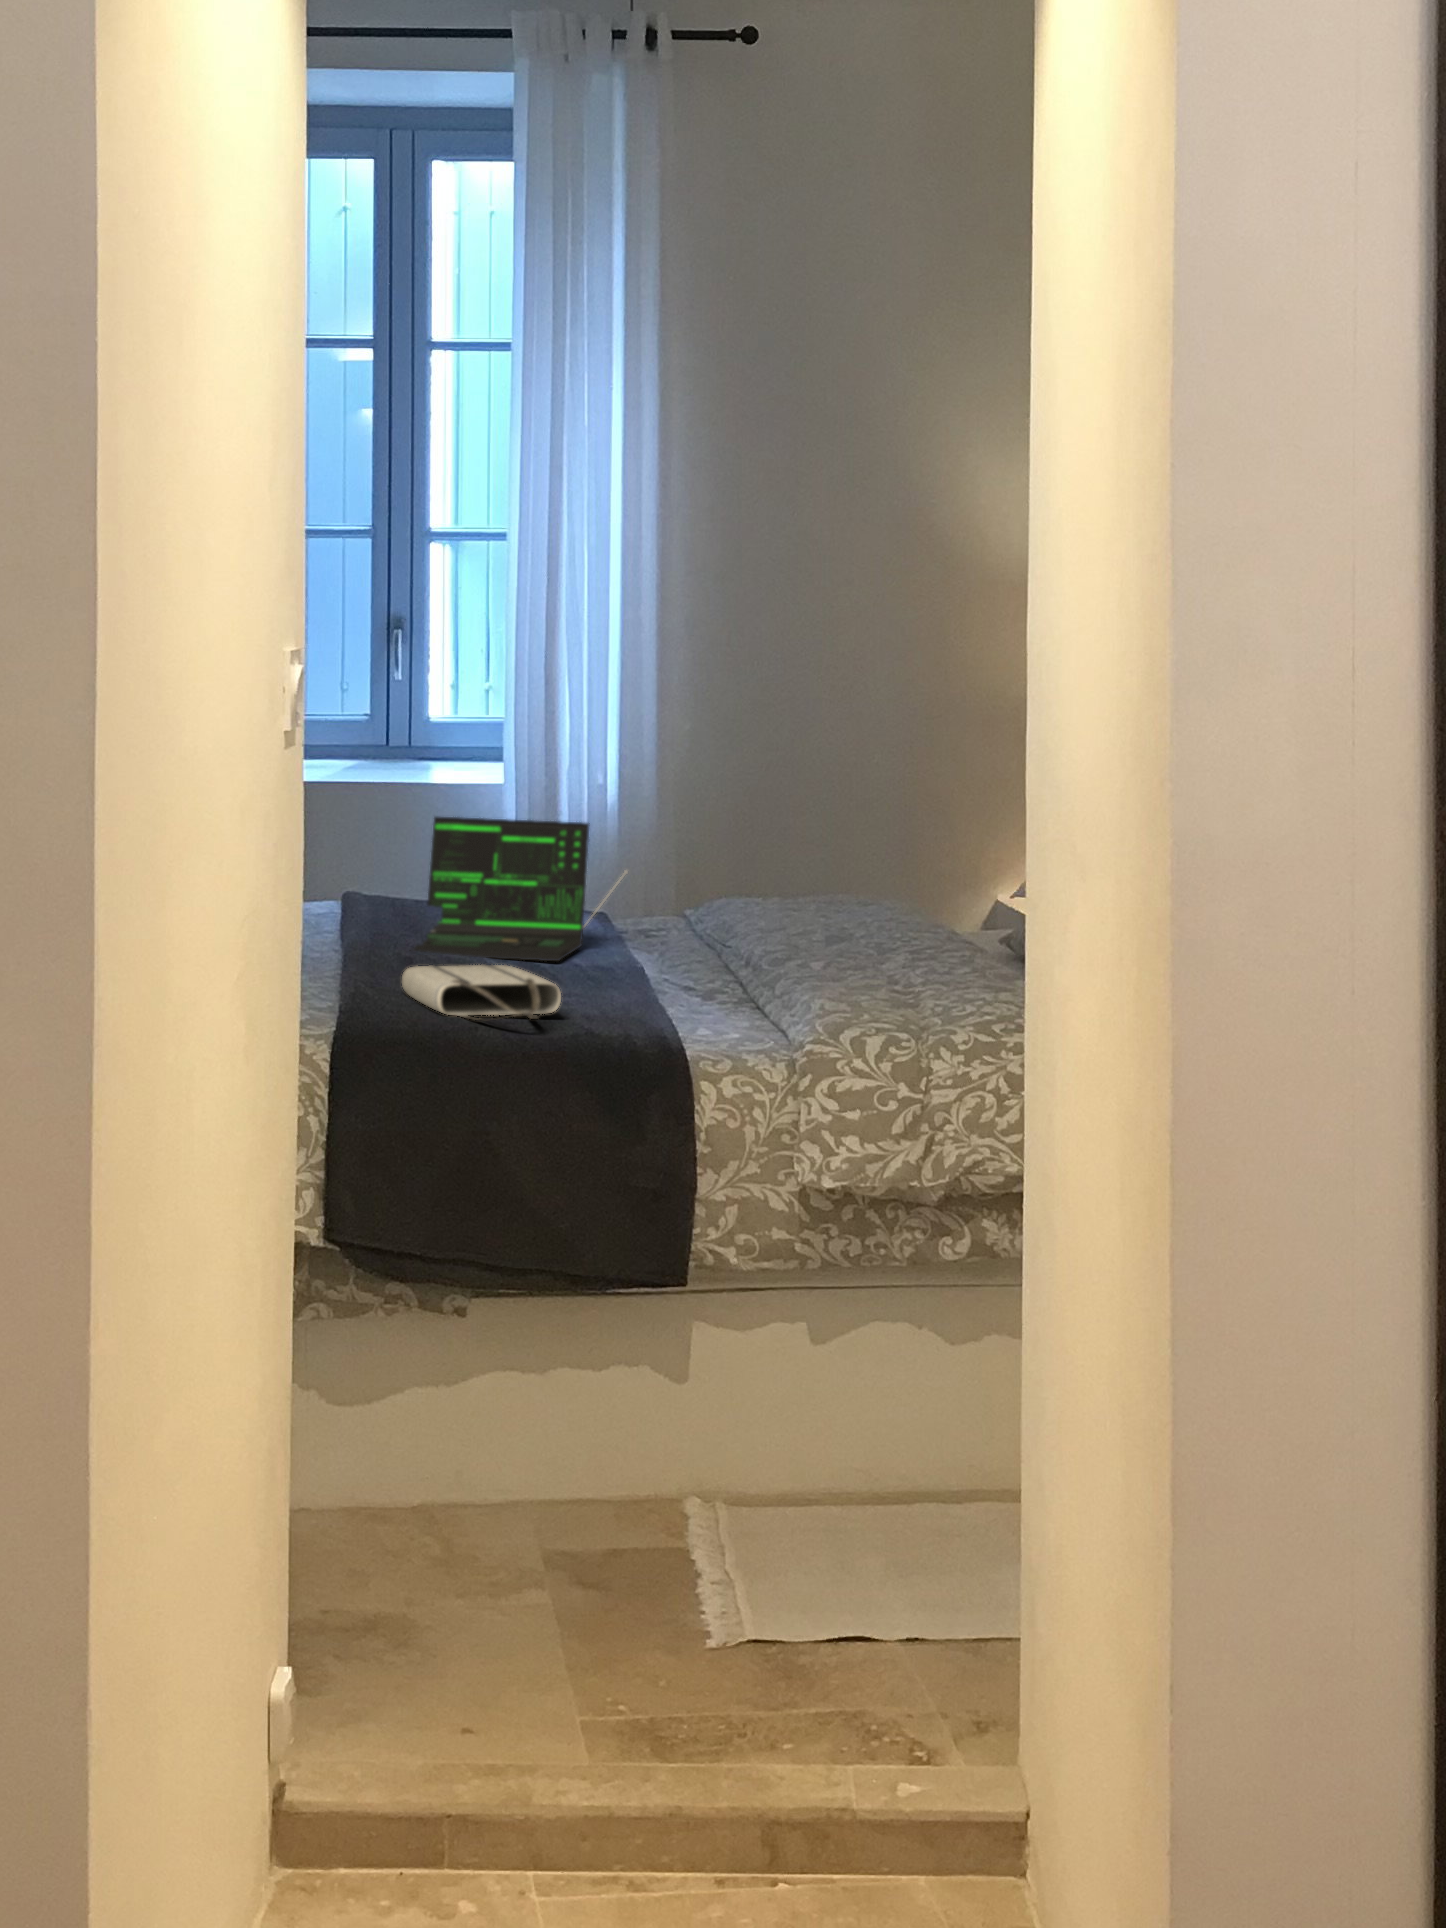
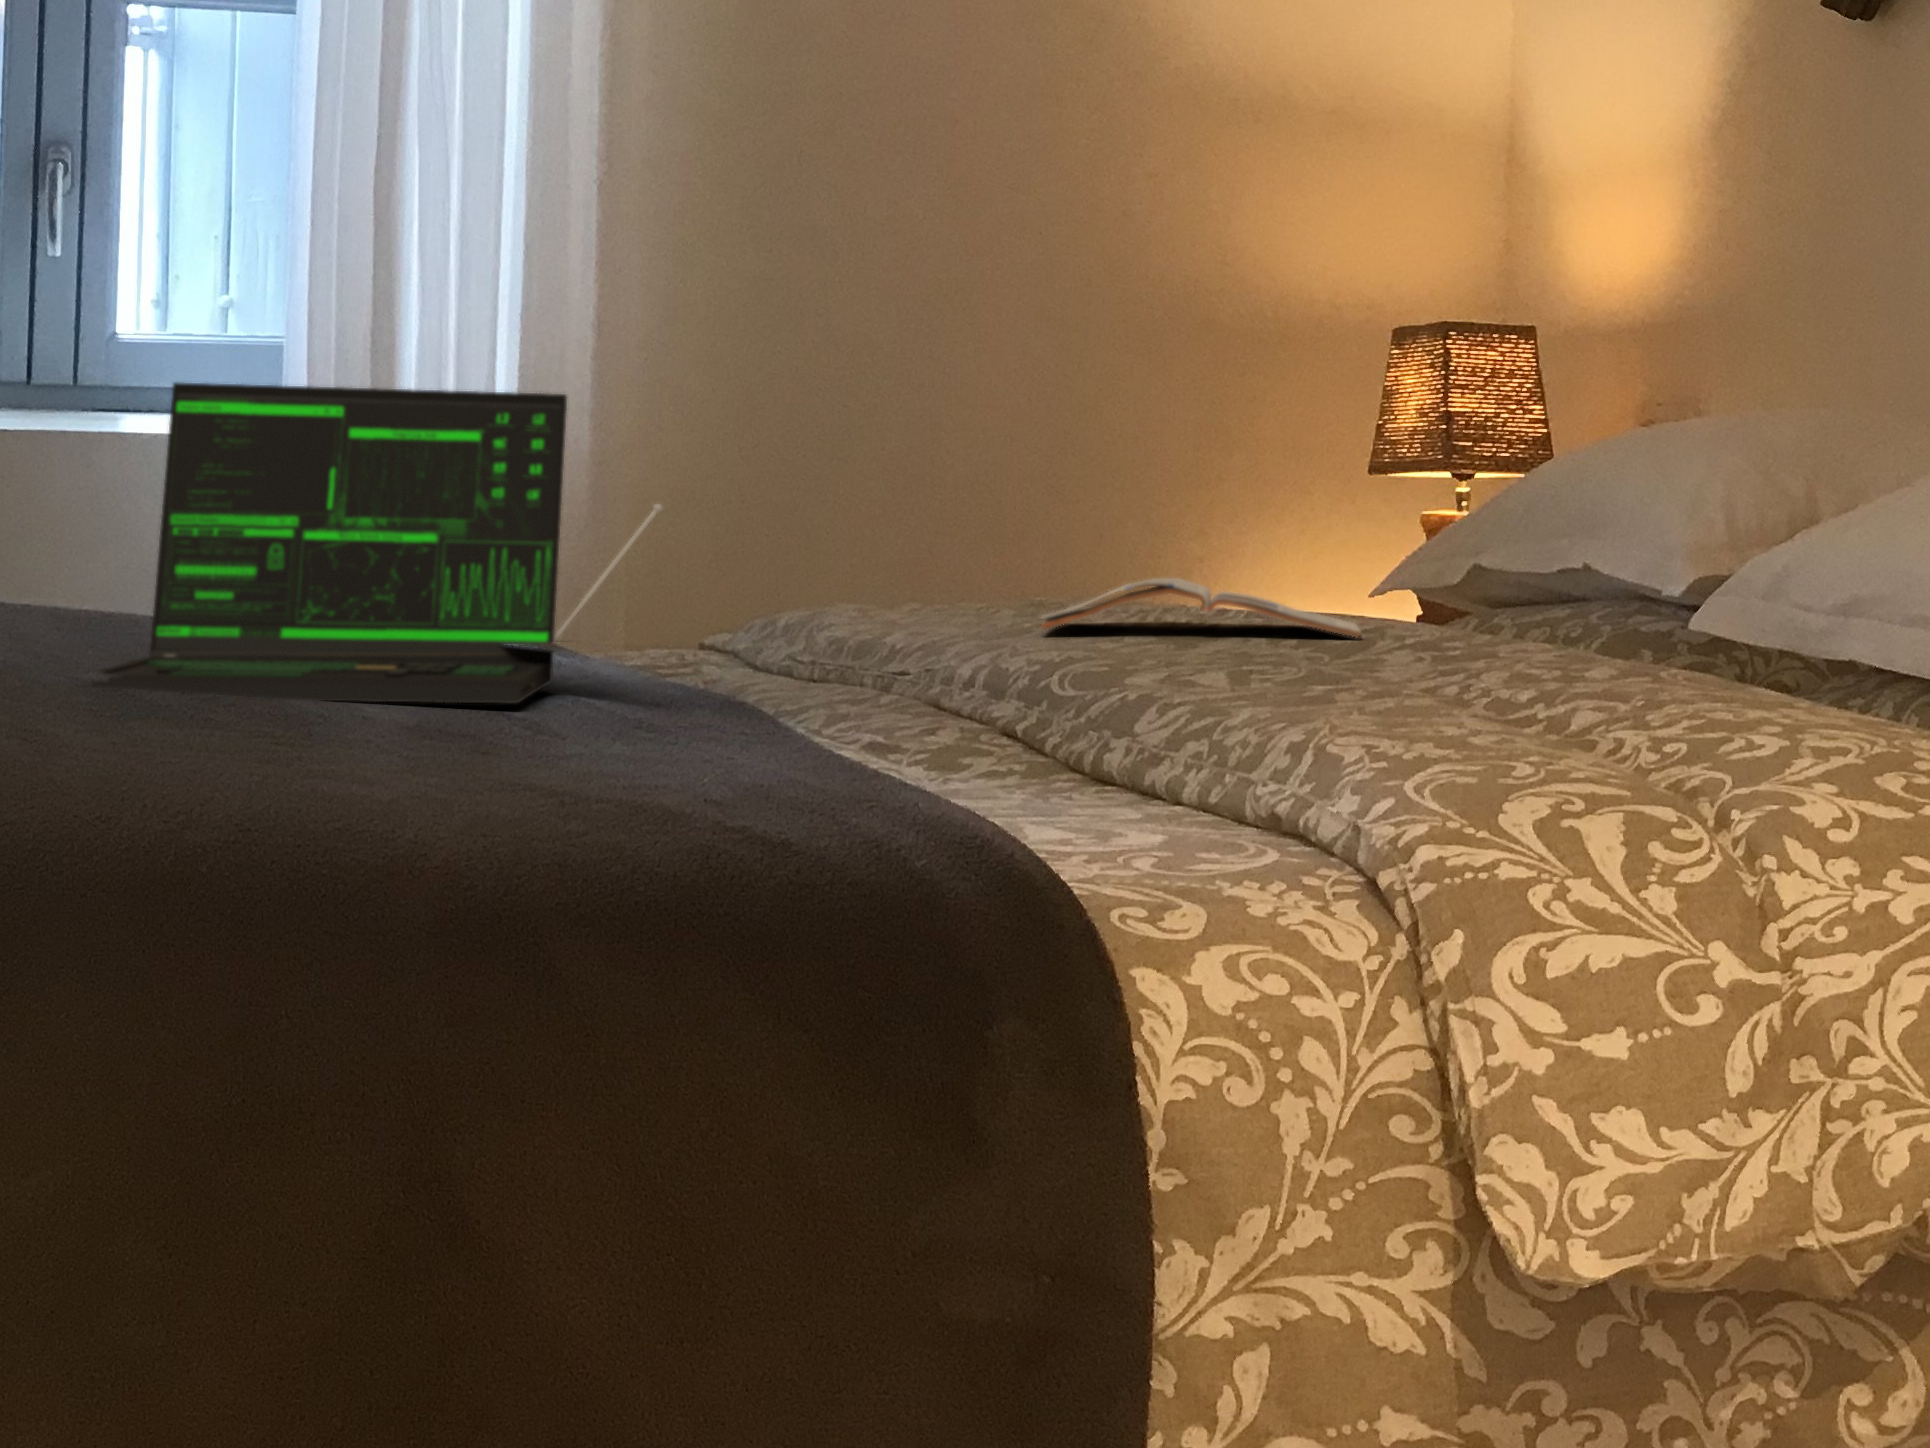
magazine: none [791,899,949,935] -> present [1042,578,1361,637]
tote bag: present [402,964,561,1019] -> none [106,672,630,803]

